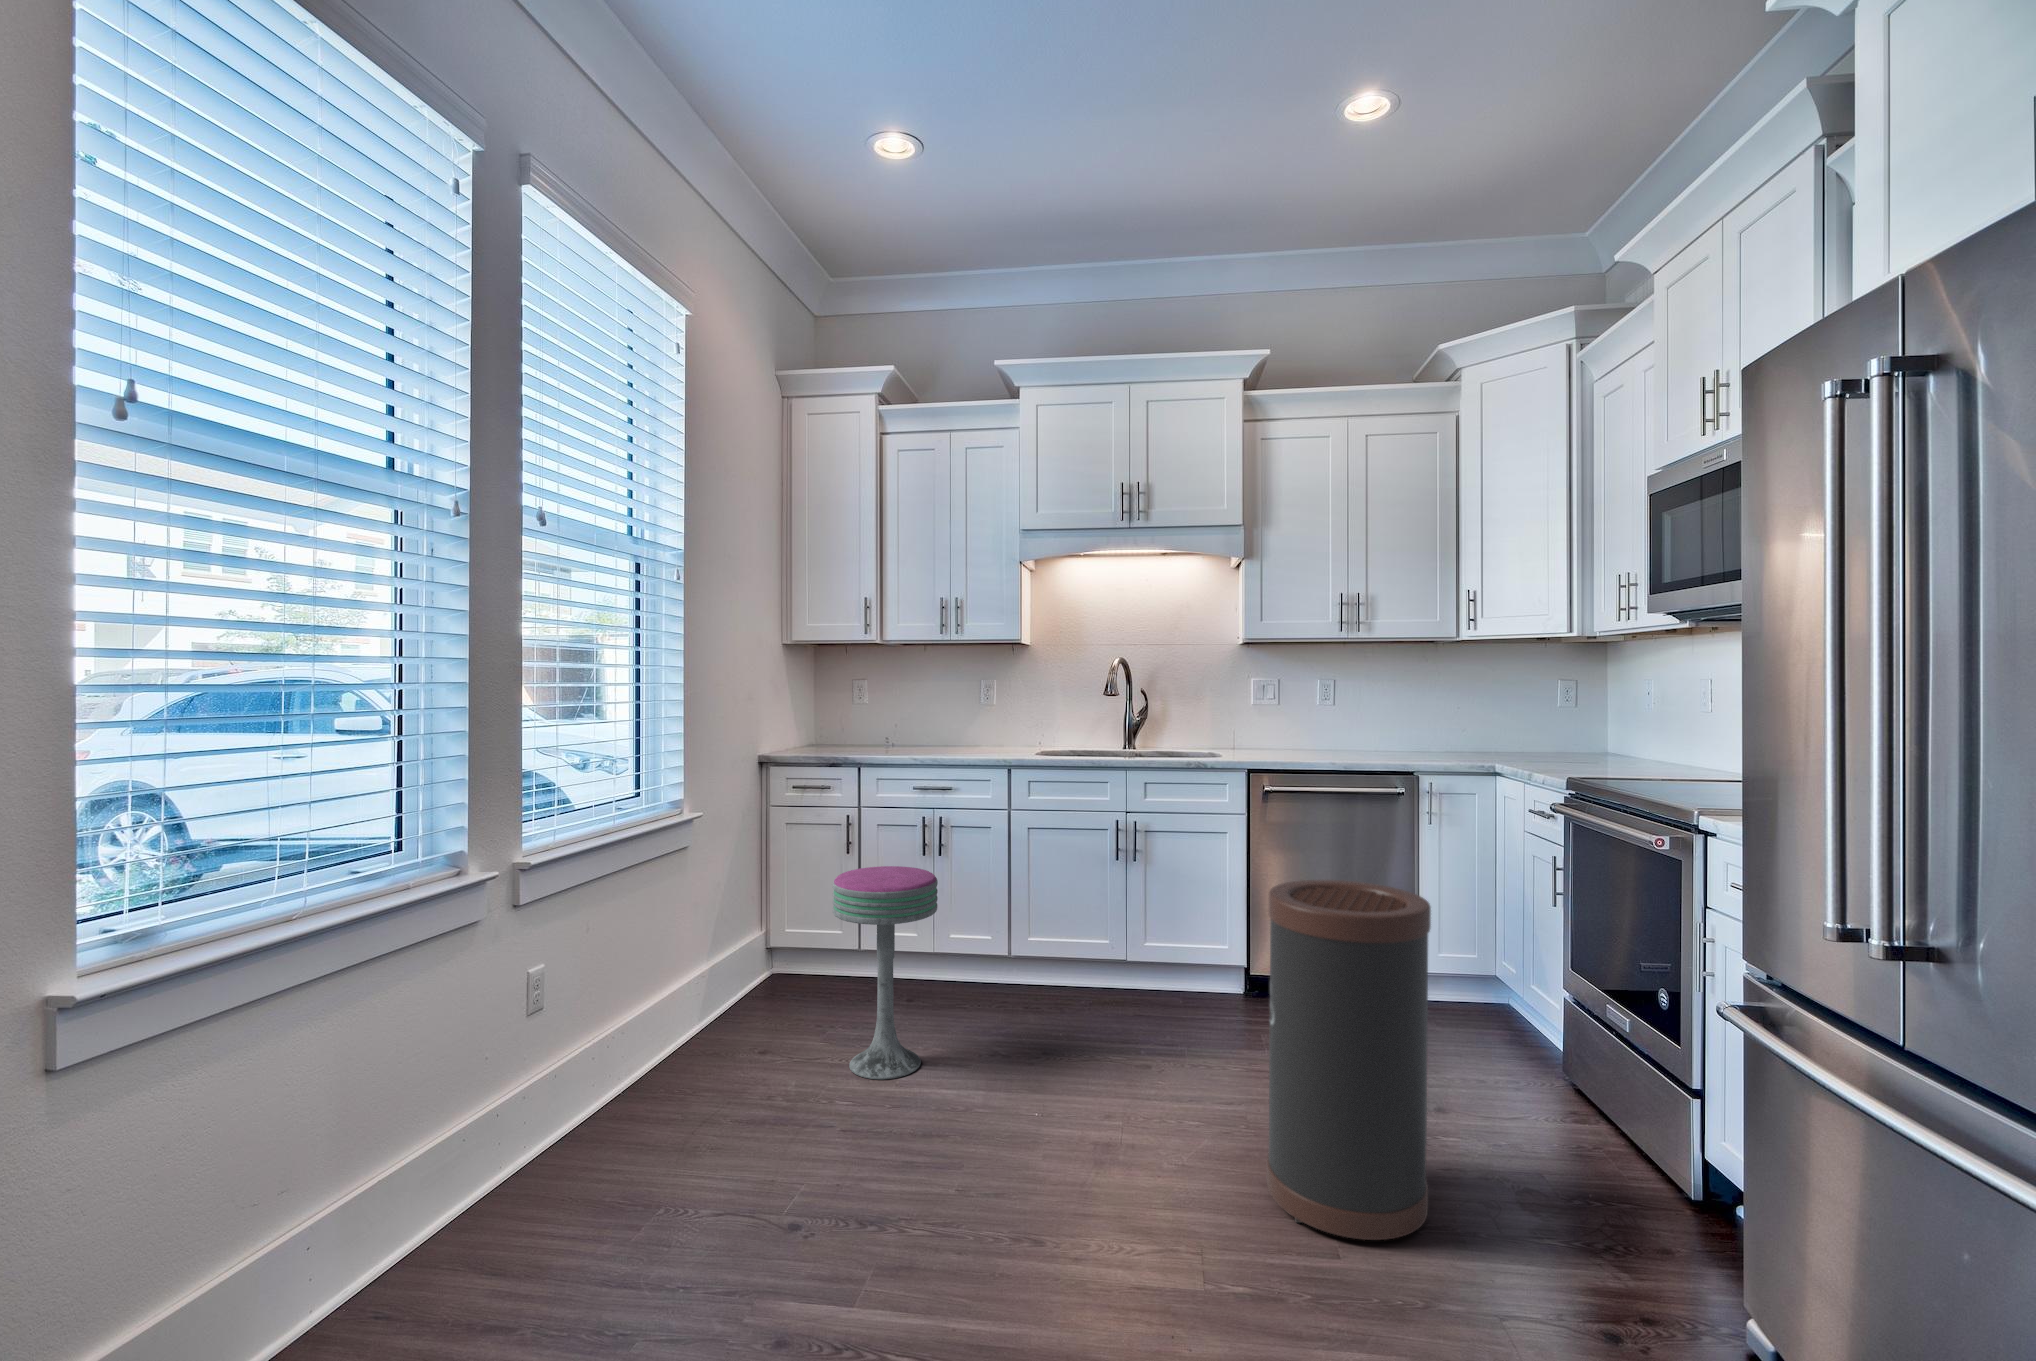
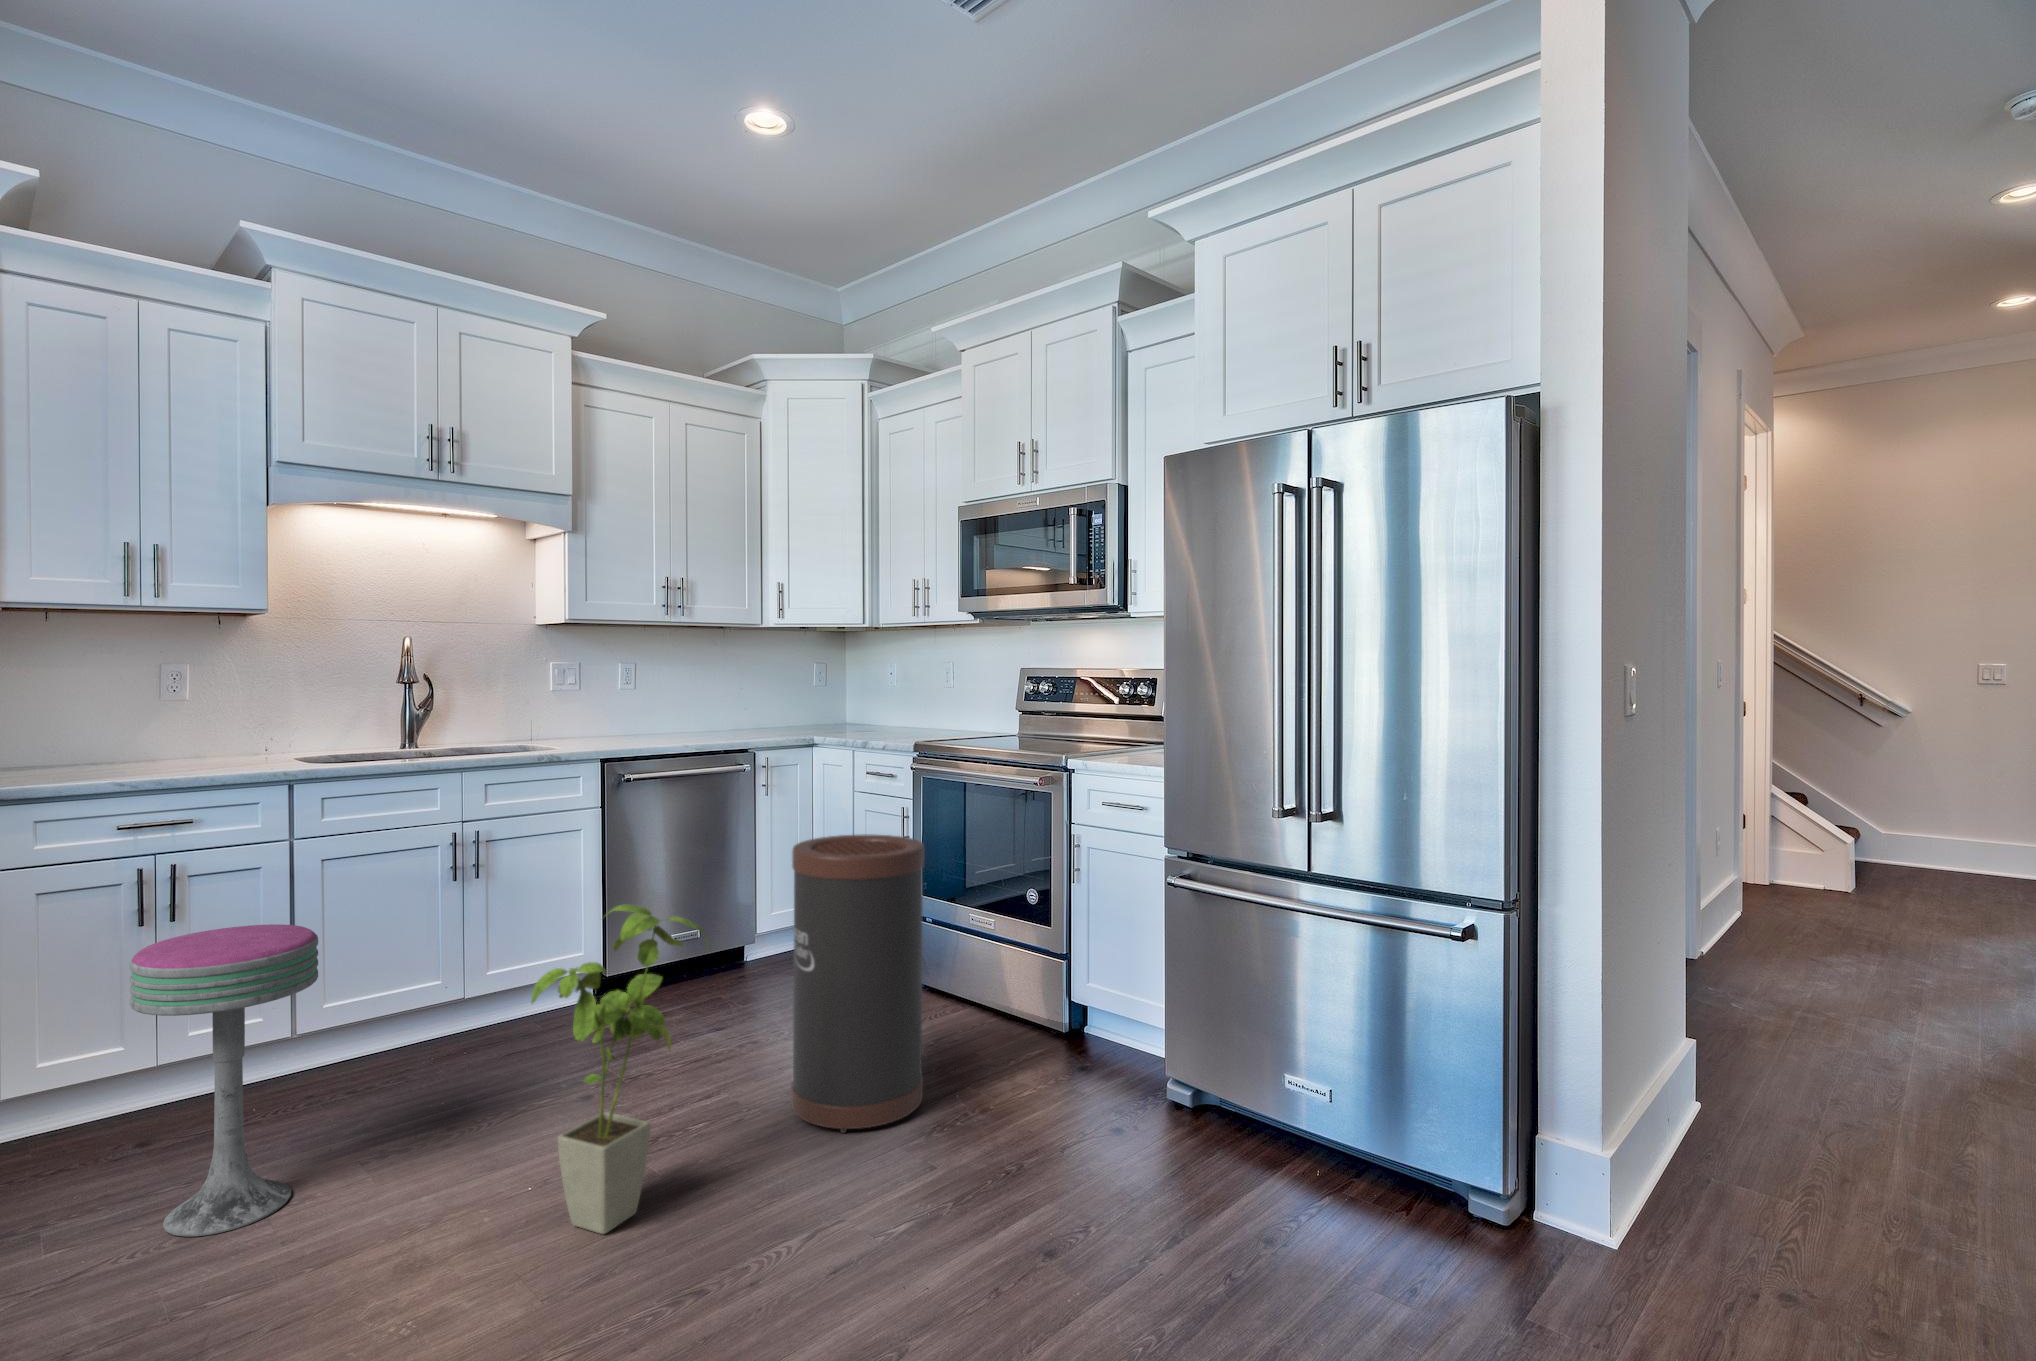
house plant: none [972,907,1116,1203] -> present [531,904,709,1234]

